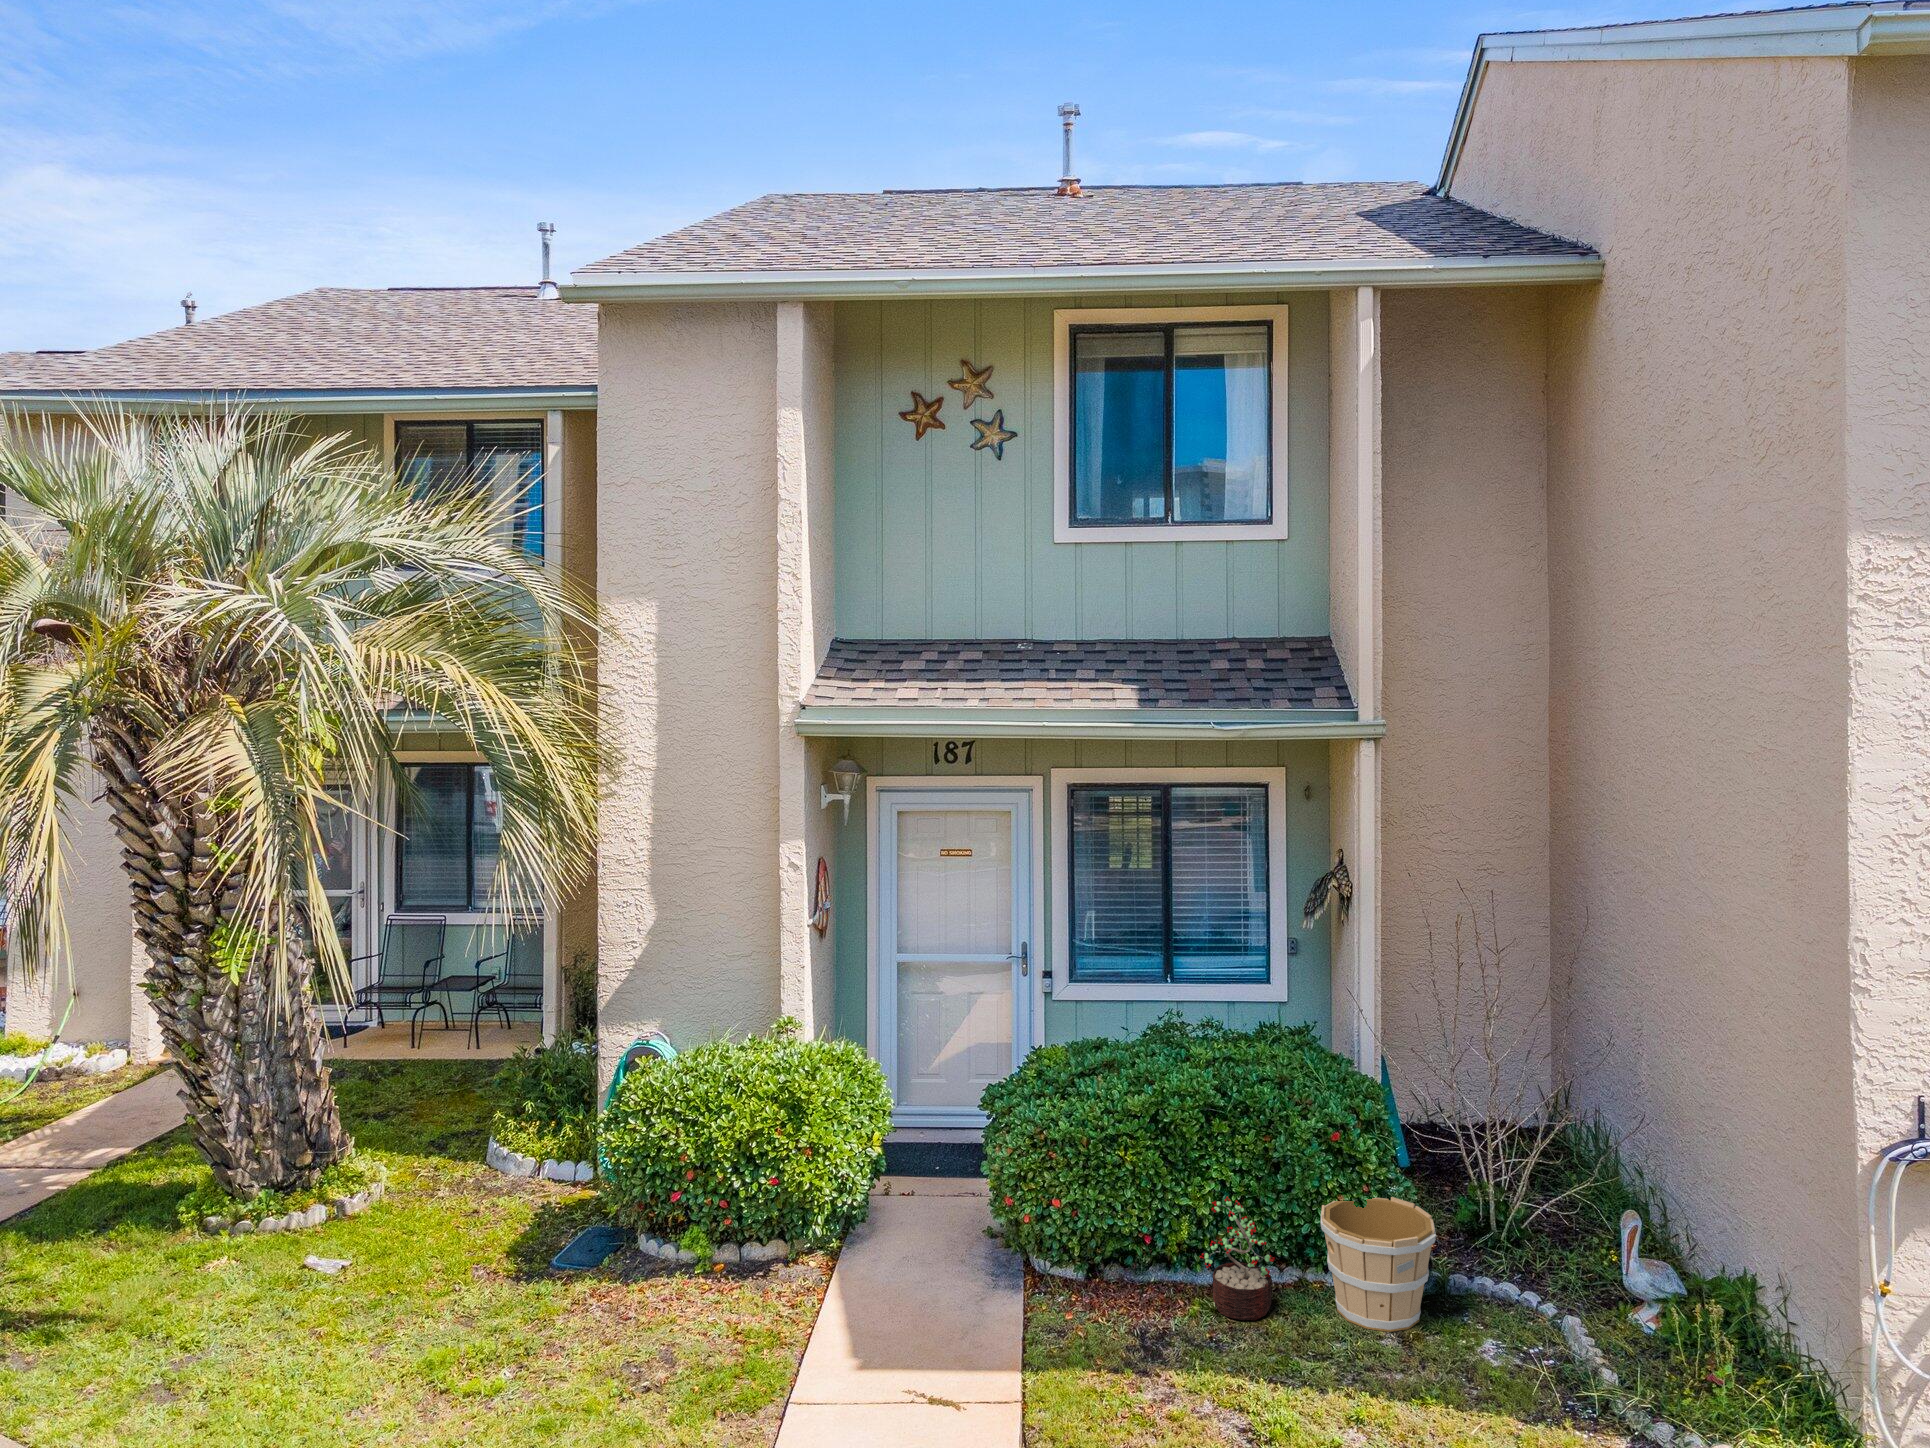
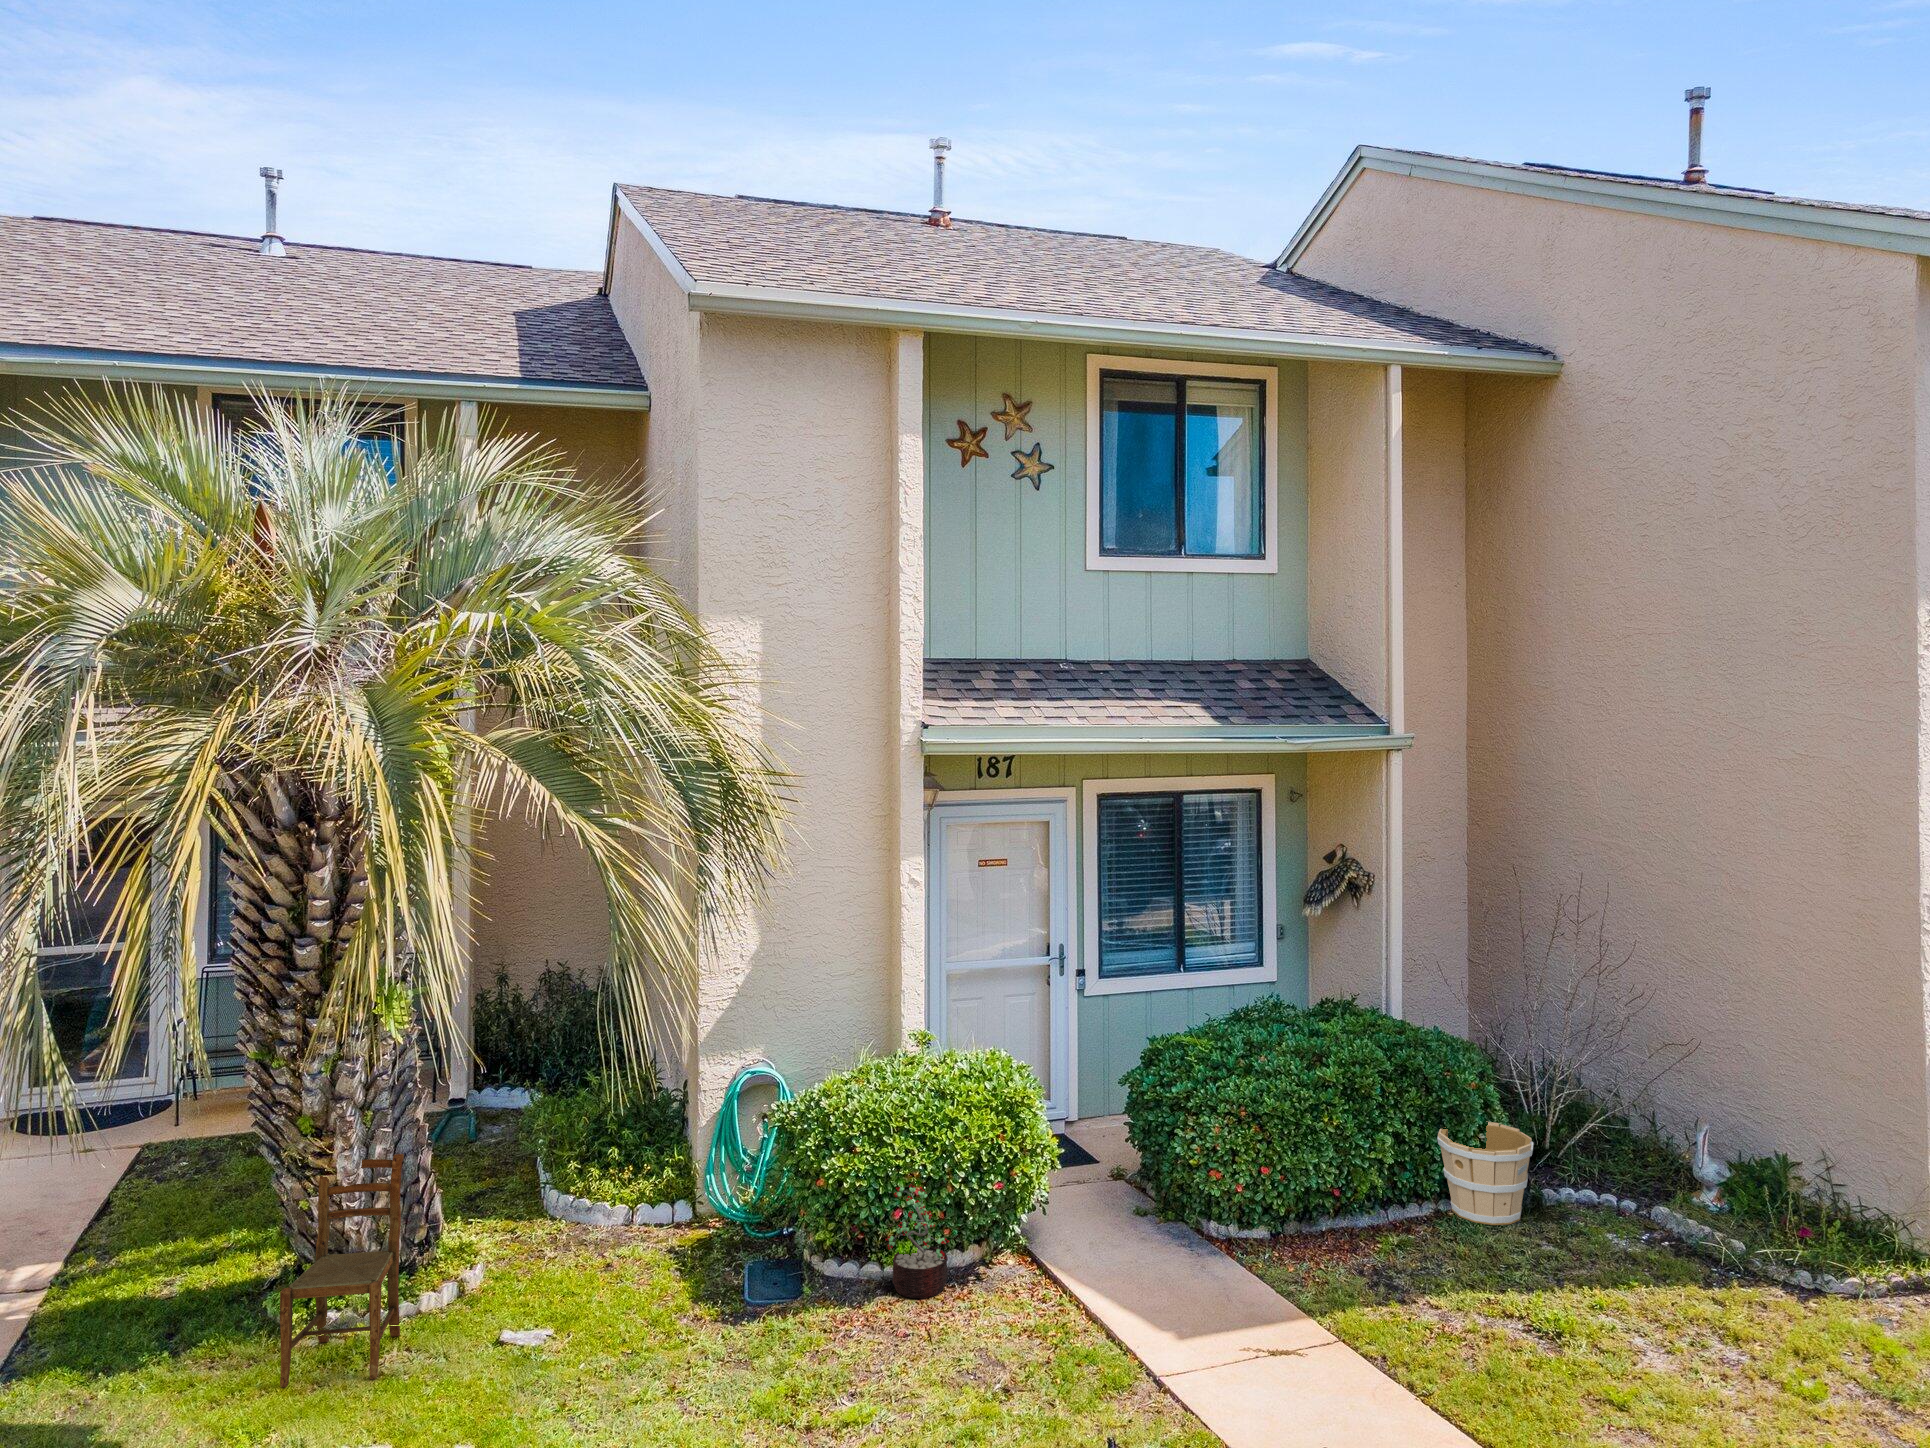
chair: none [129,1082,262,1281] -> present [280,1154,404,1387]
decorative plant: present [1200,1197,1274,1321] -> present [886,1184,949,1299]

